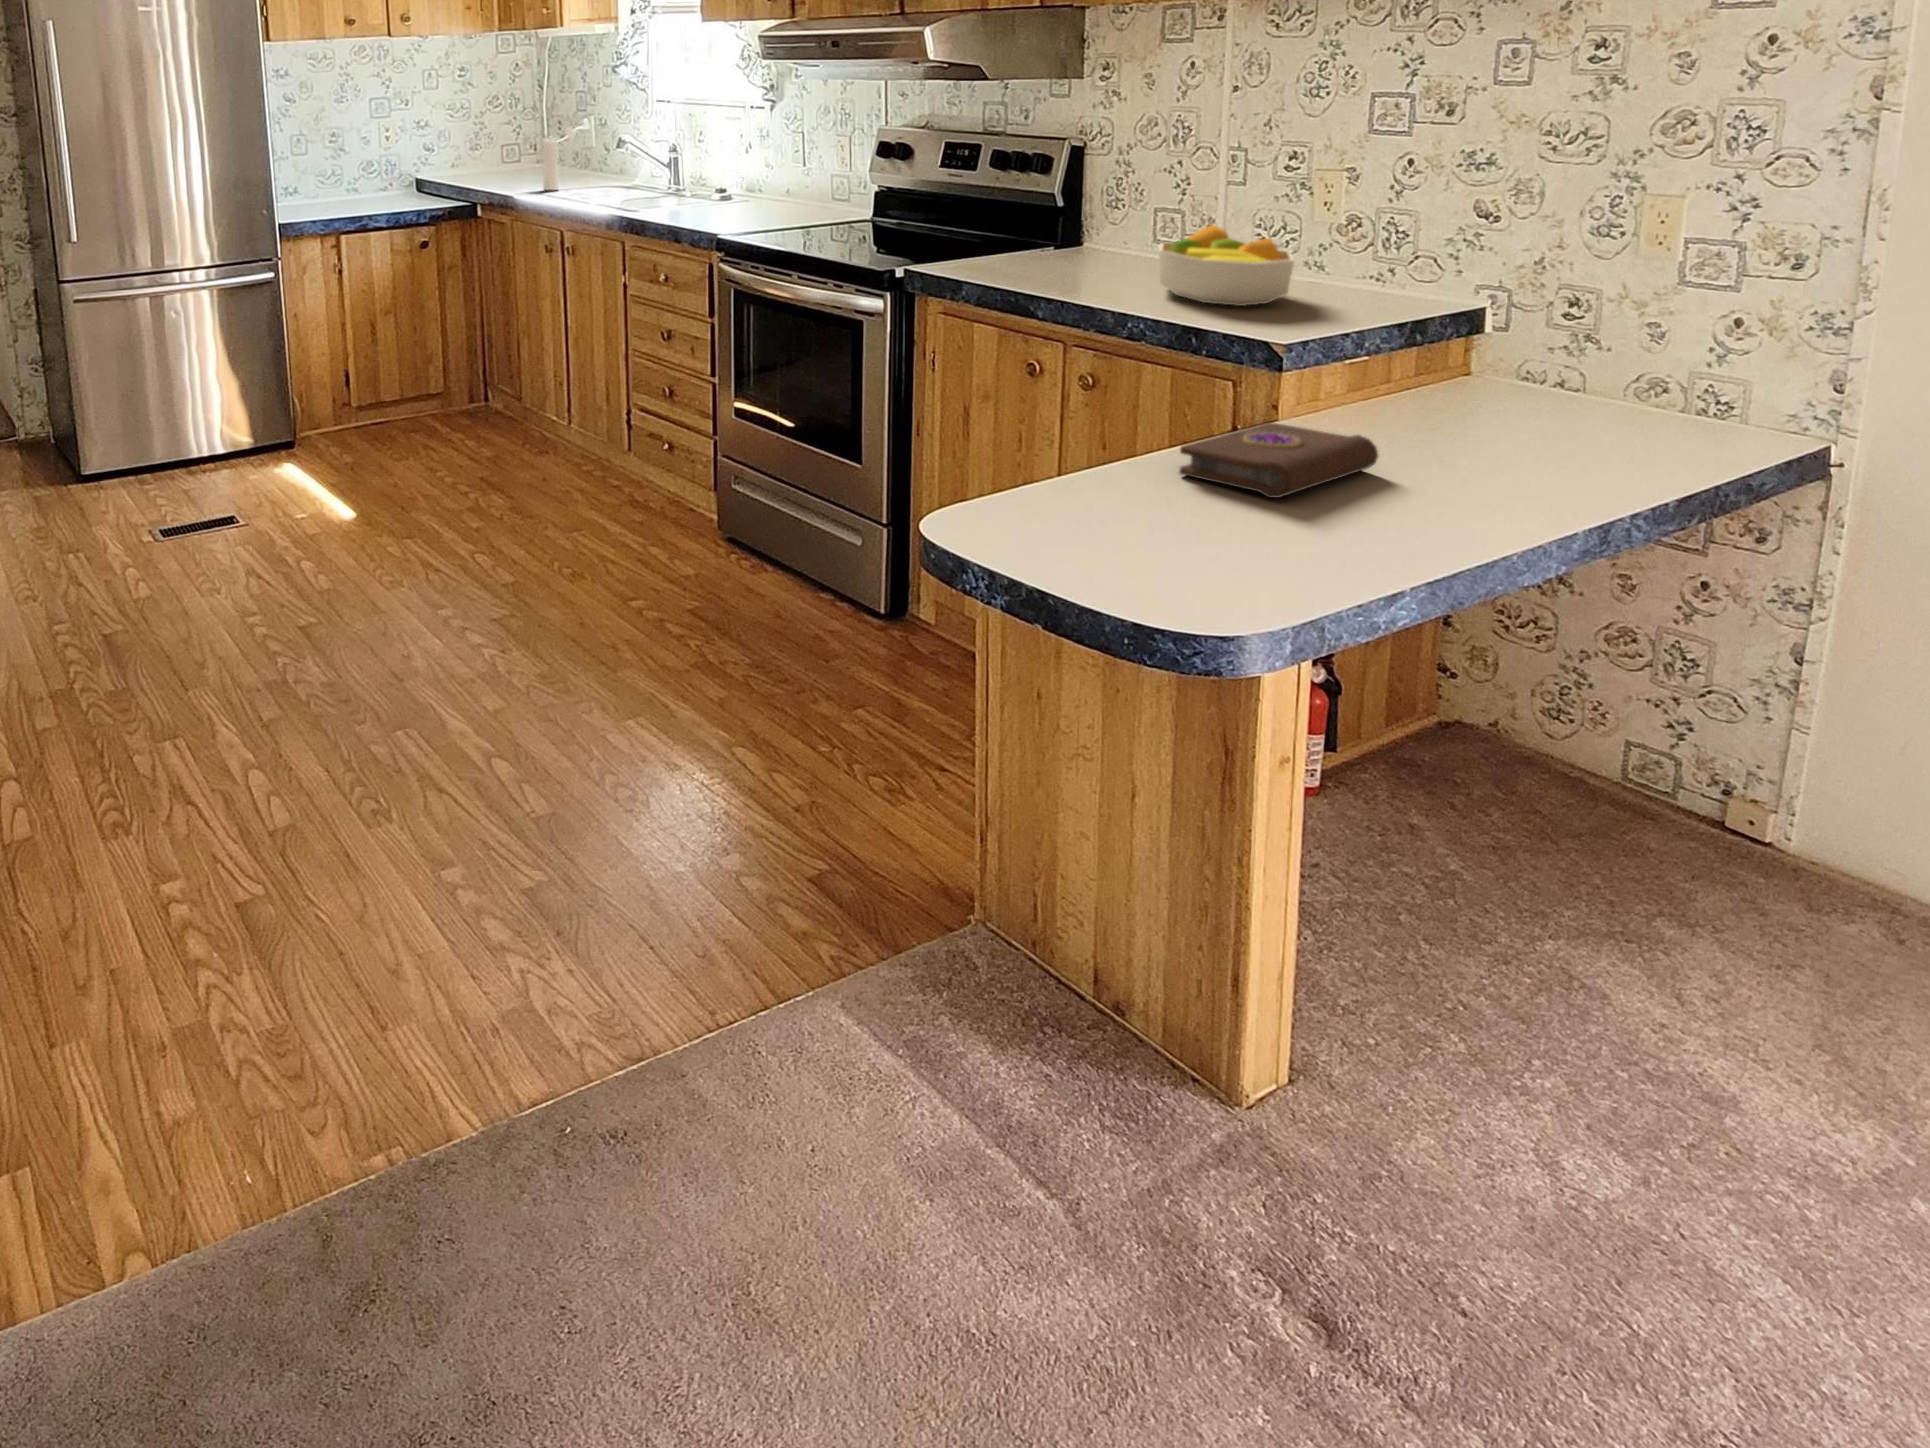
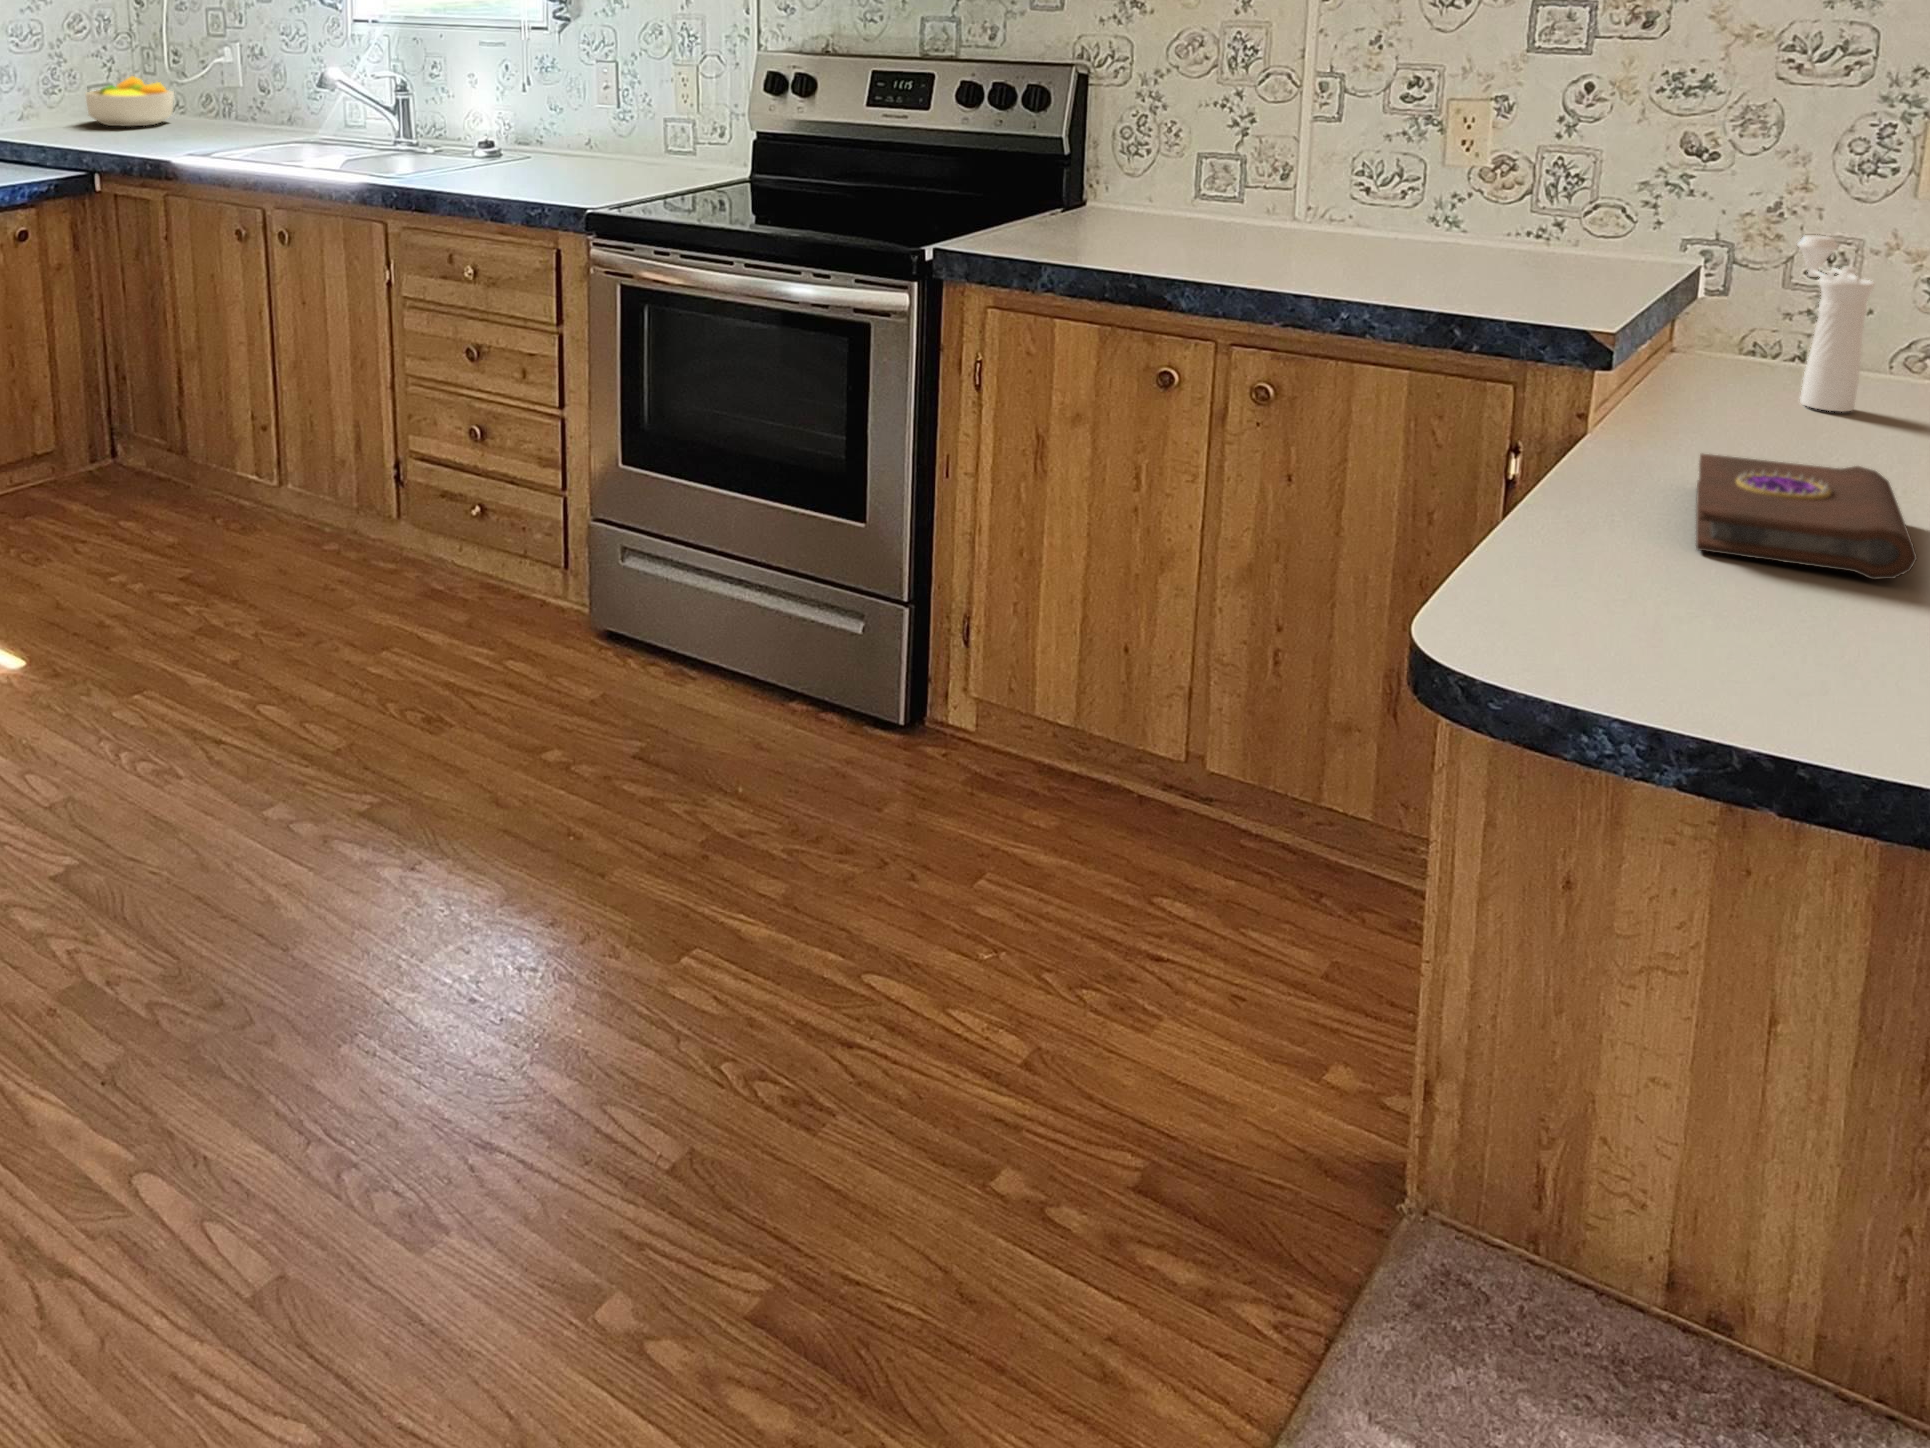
pepper mill: present [543,128,577,190] -> present [1797,235,1875,412]
fruit bowl: present [1159,224,1294,306] -> present [85,76,174,127]

